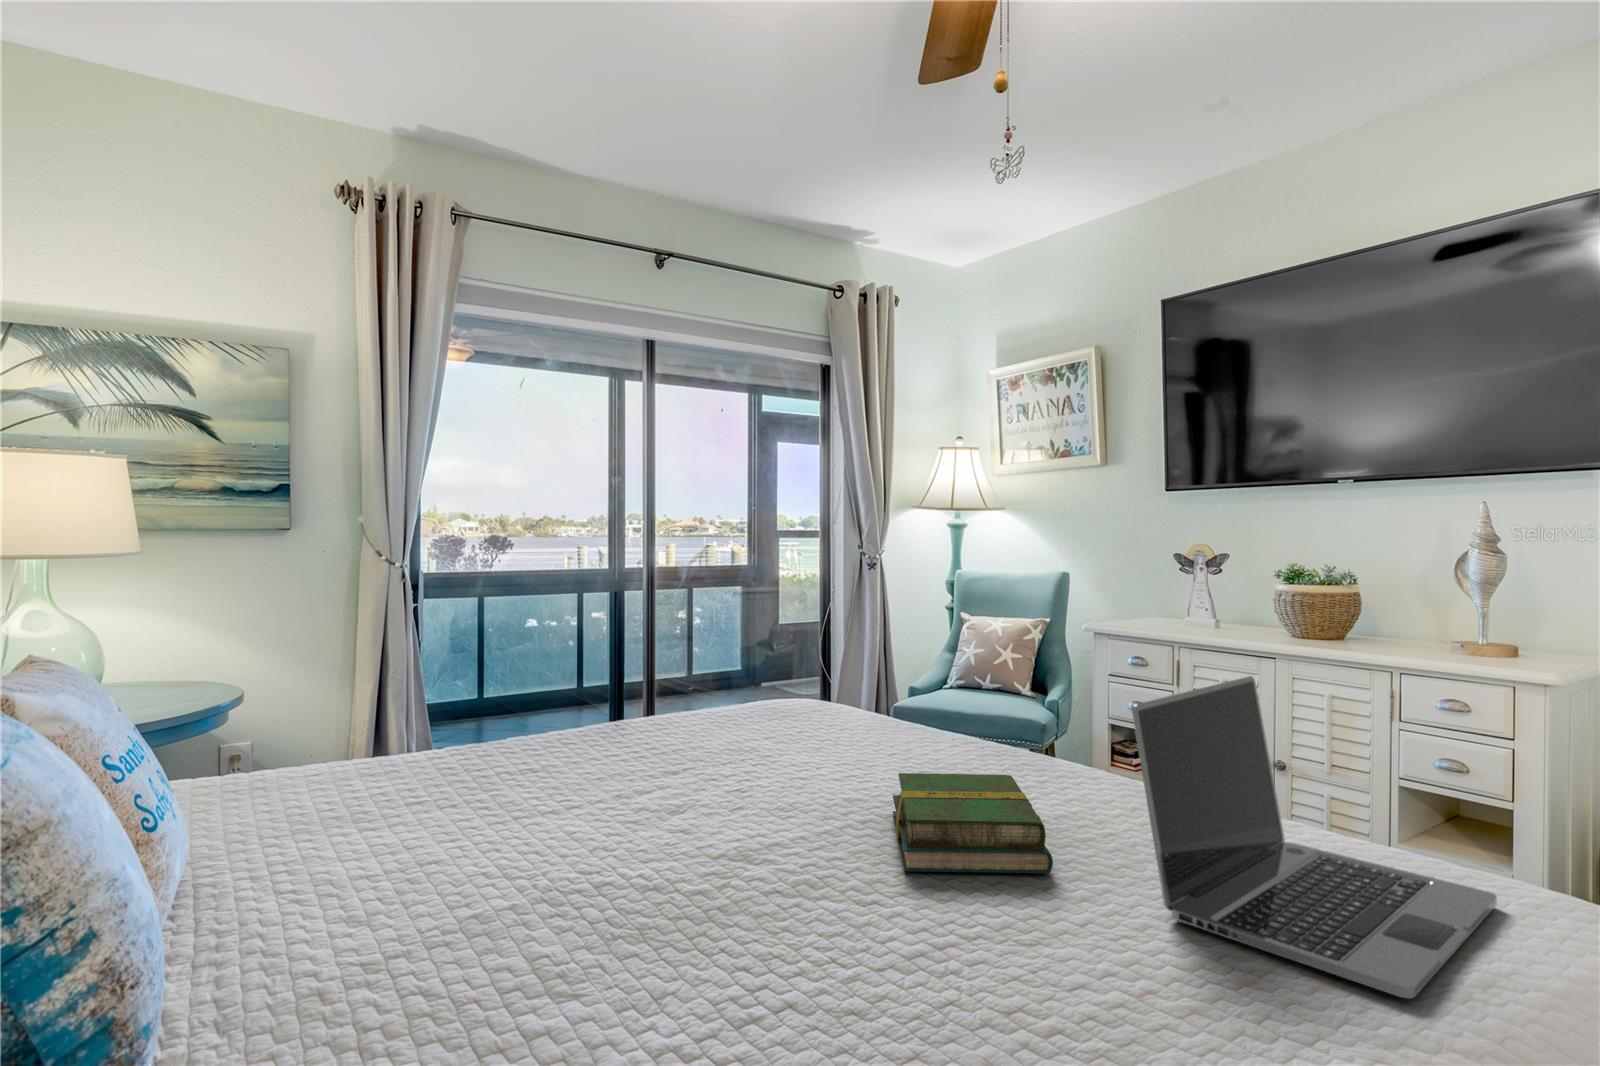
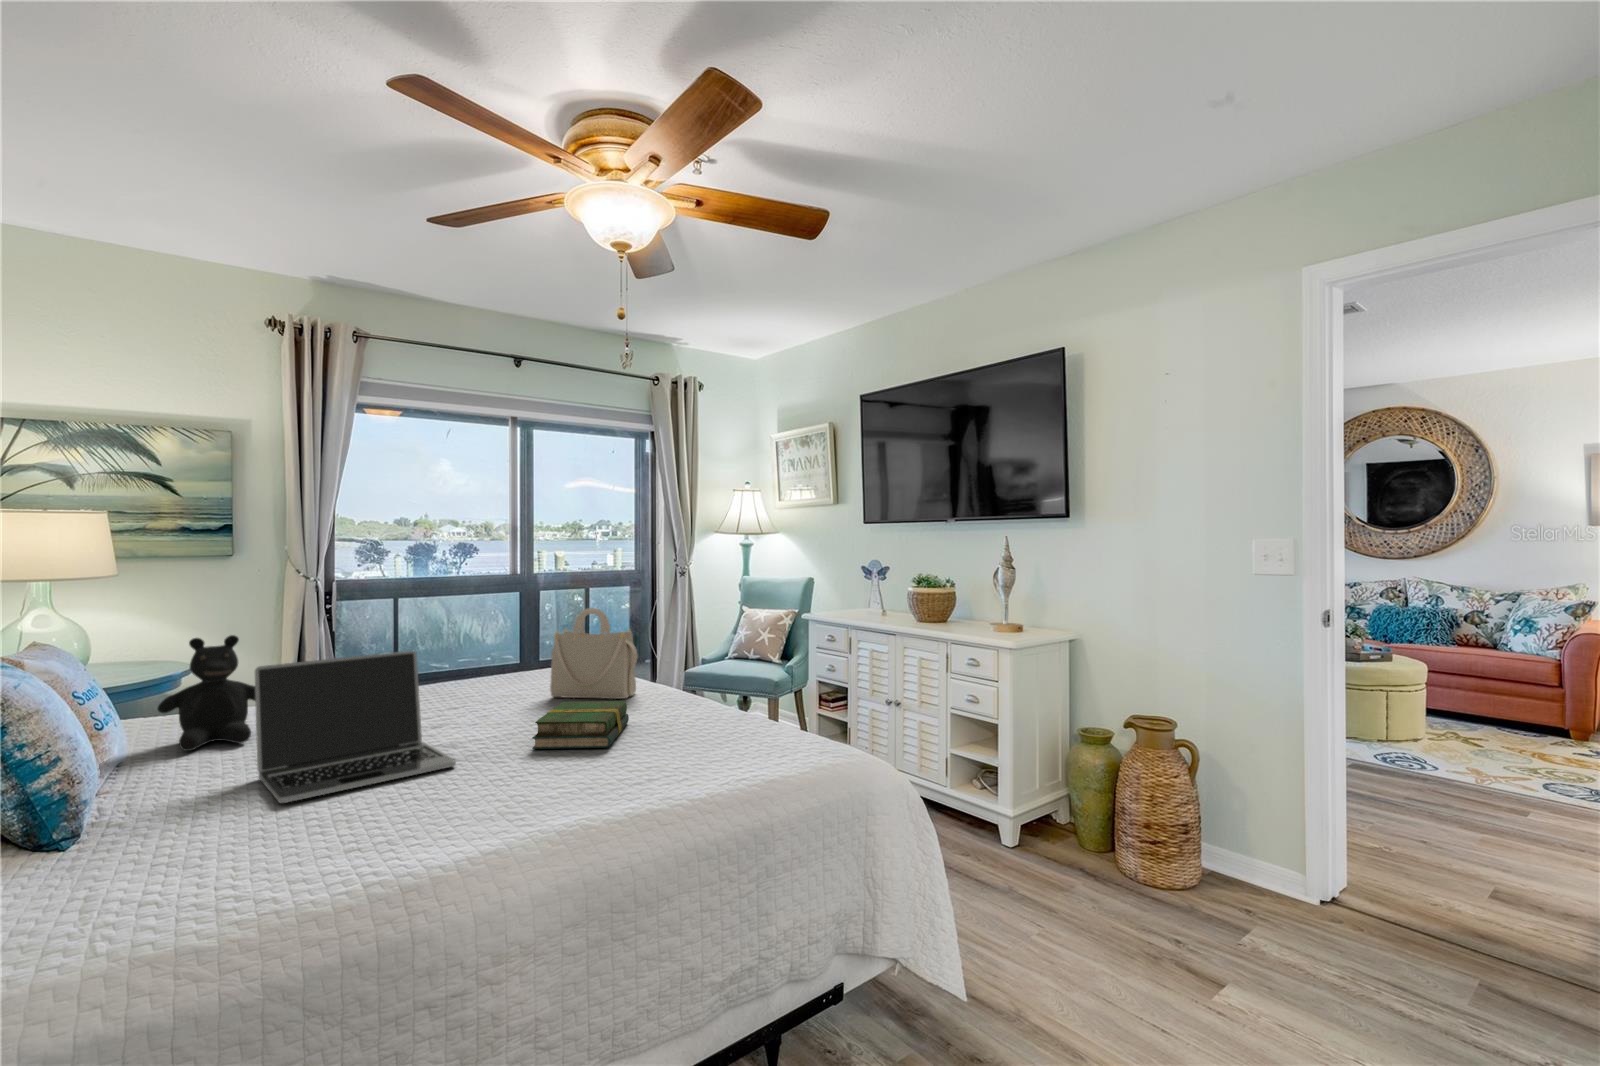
handbag: none [815,608,959,761] -> present [550,608,638,699]
teddy bear: none [231,645,399,853] -> present [158,635,255,751]
laptop: present [1132,676,1497,999] -> present [255,650,456,803]

